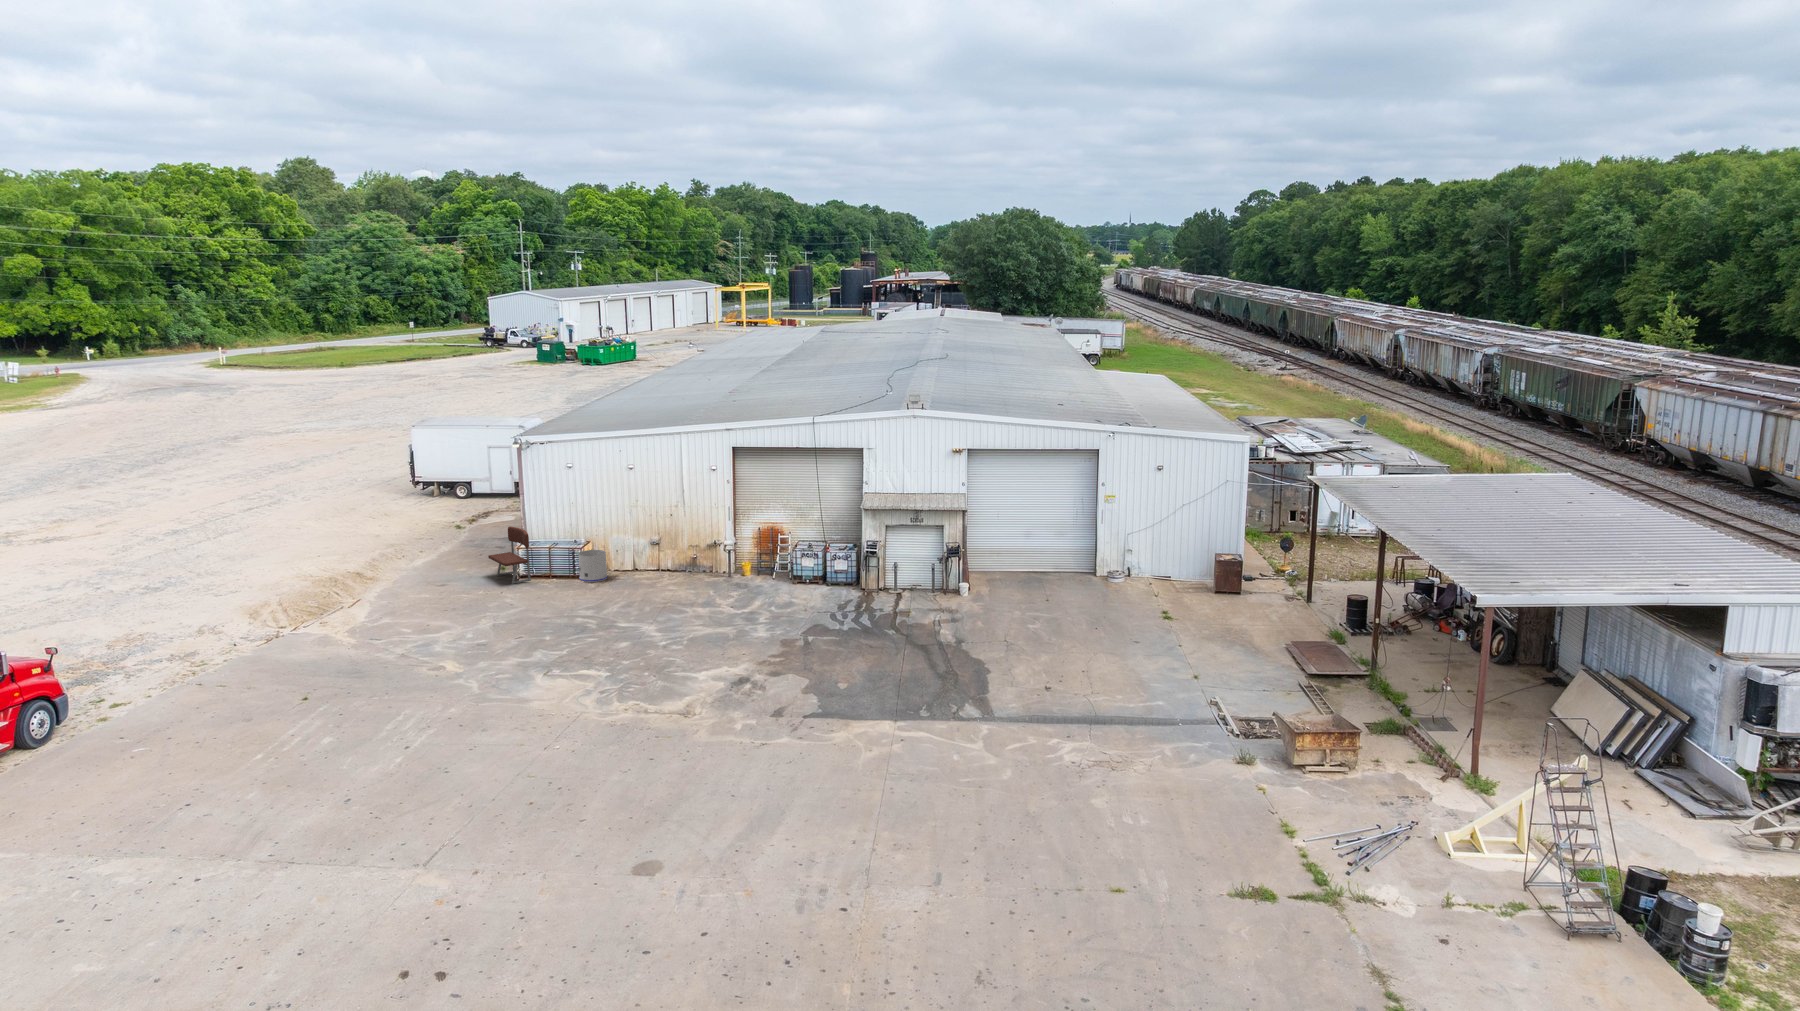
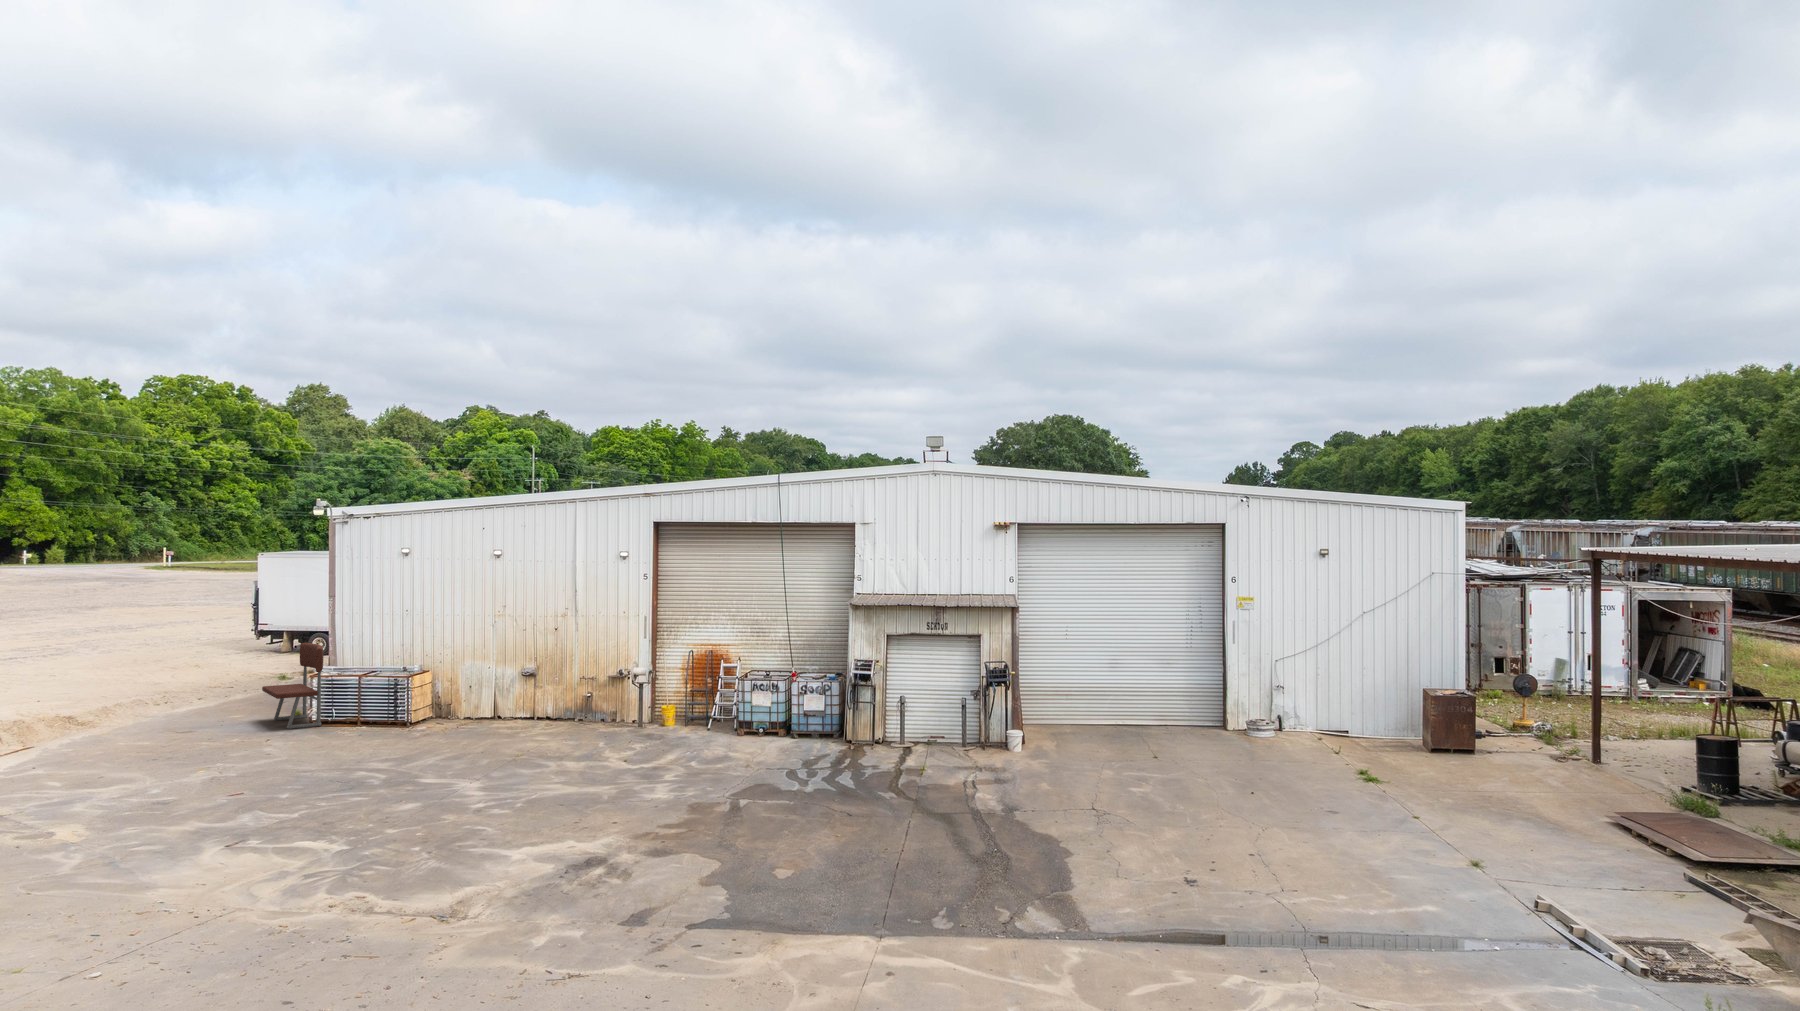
trash can: present [579,550,607,582] -> none [399,680,446,728]

